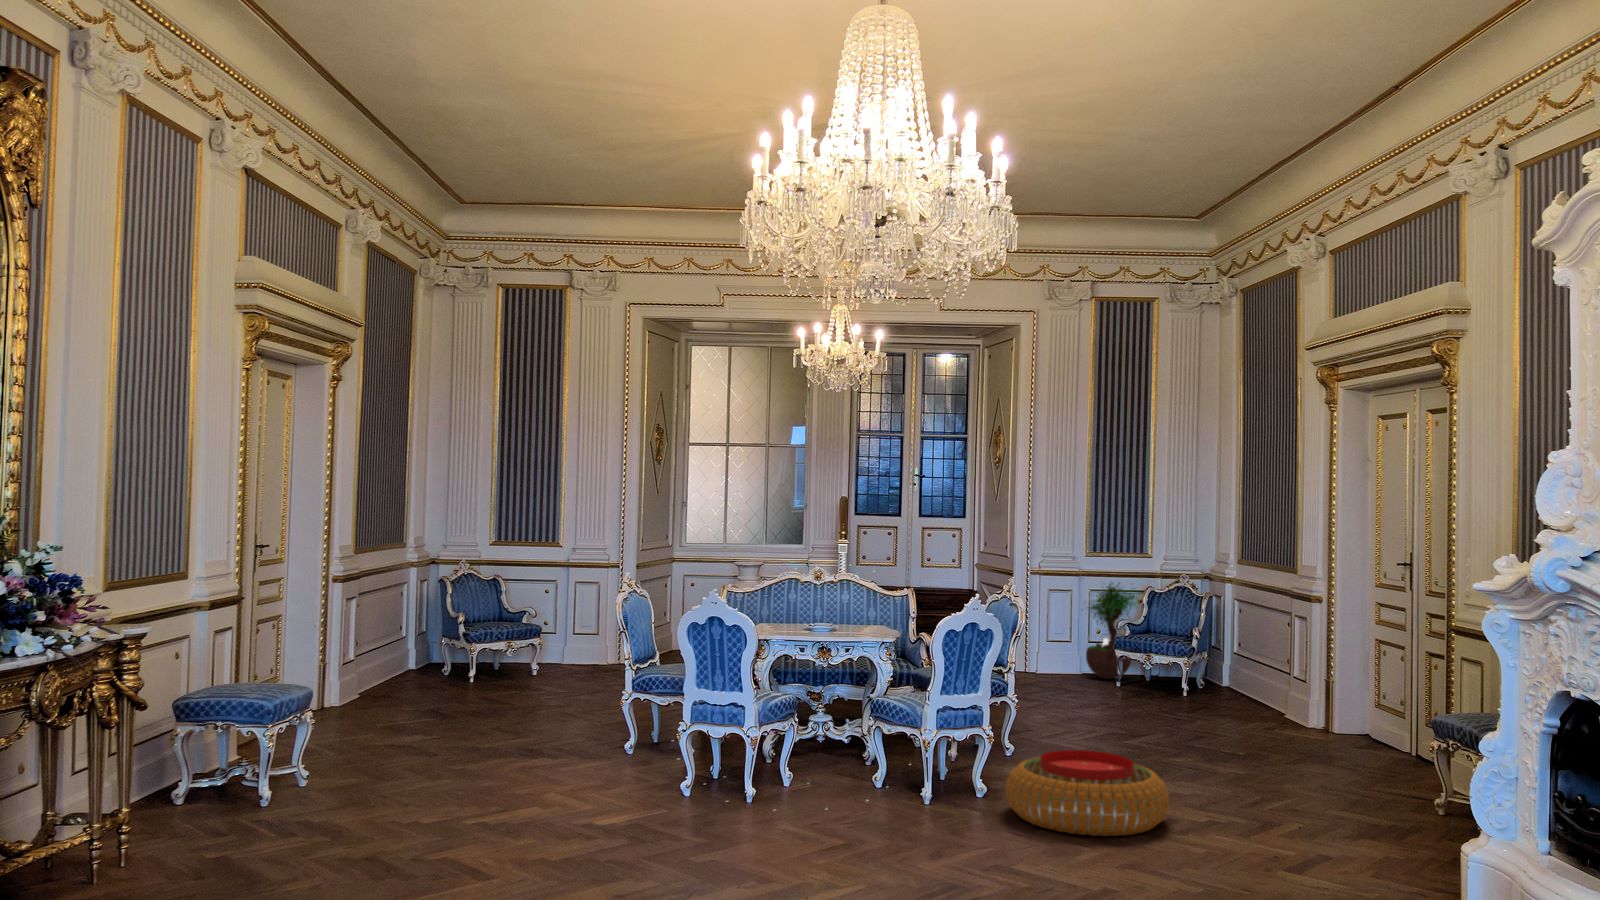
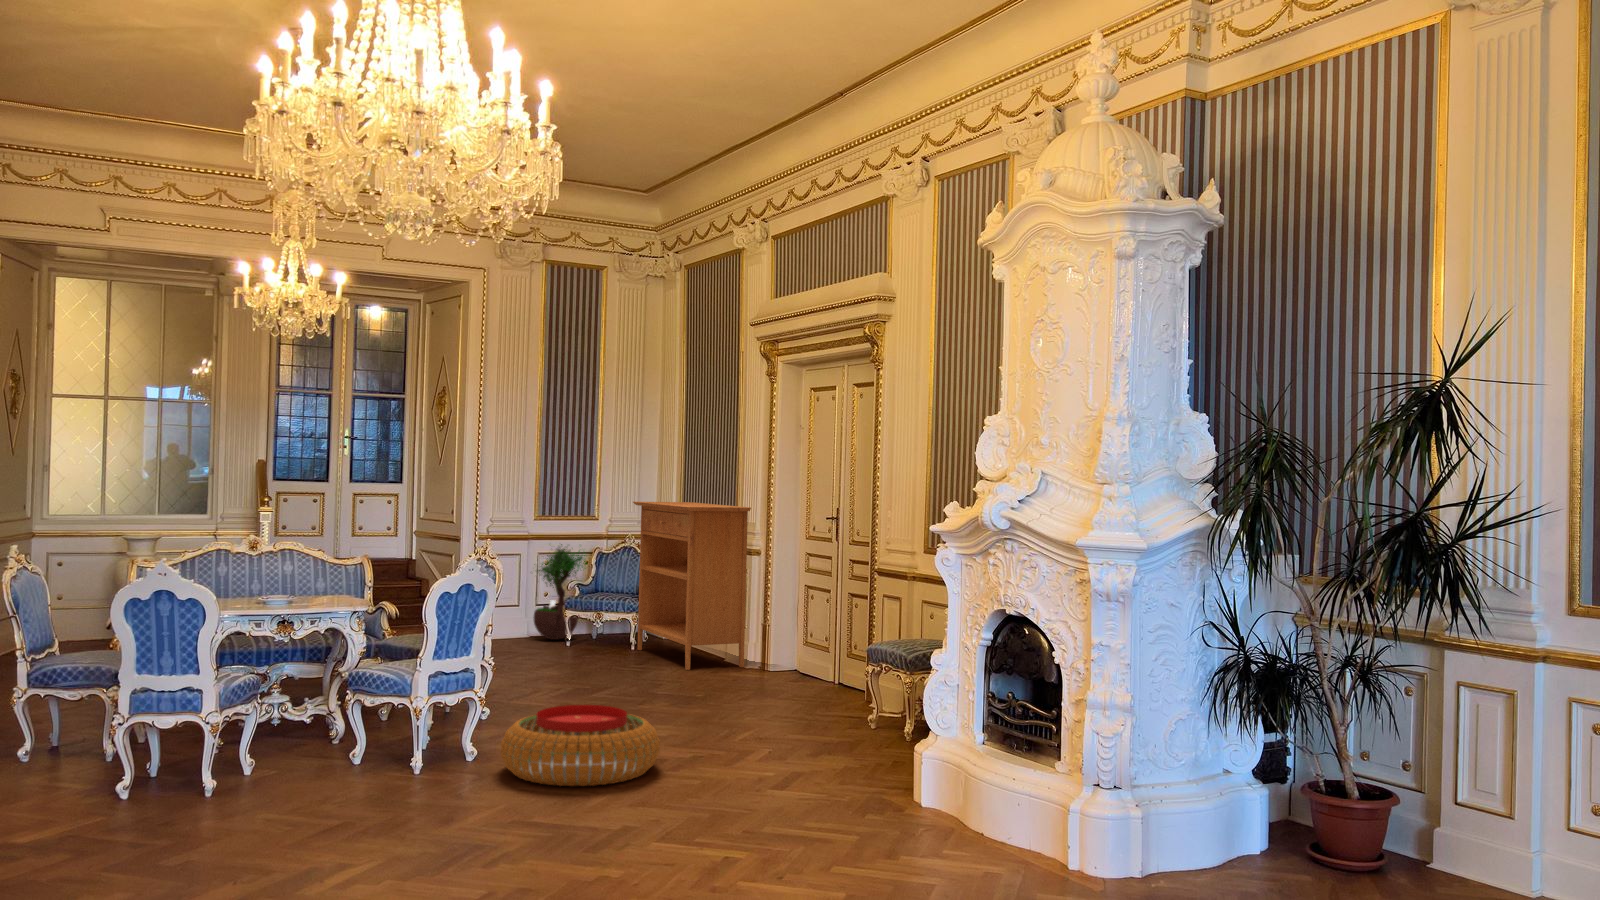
console table: none [1184,540,1310,724] -> present [633,502,751,670]

